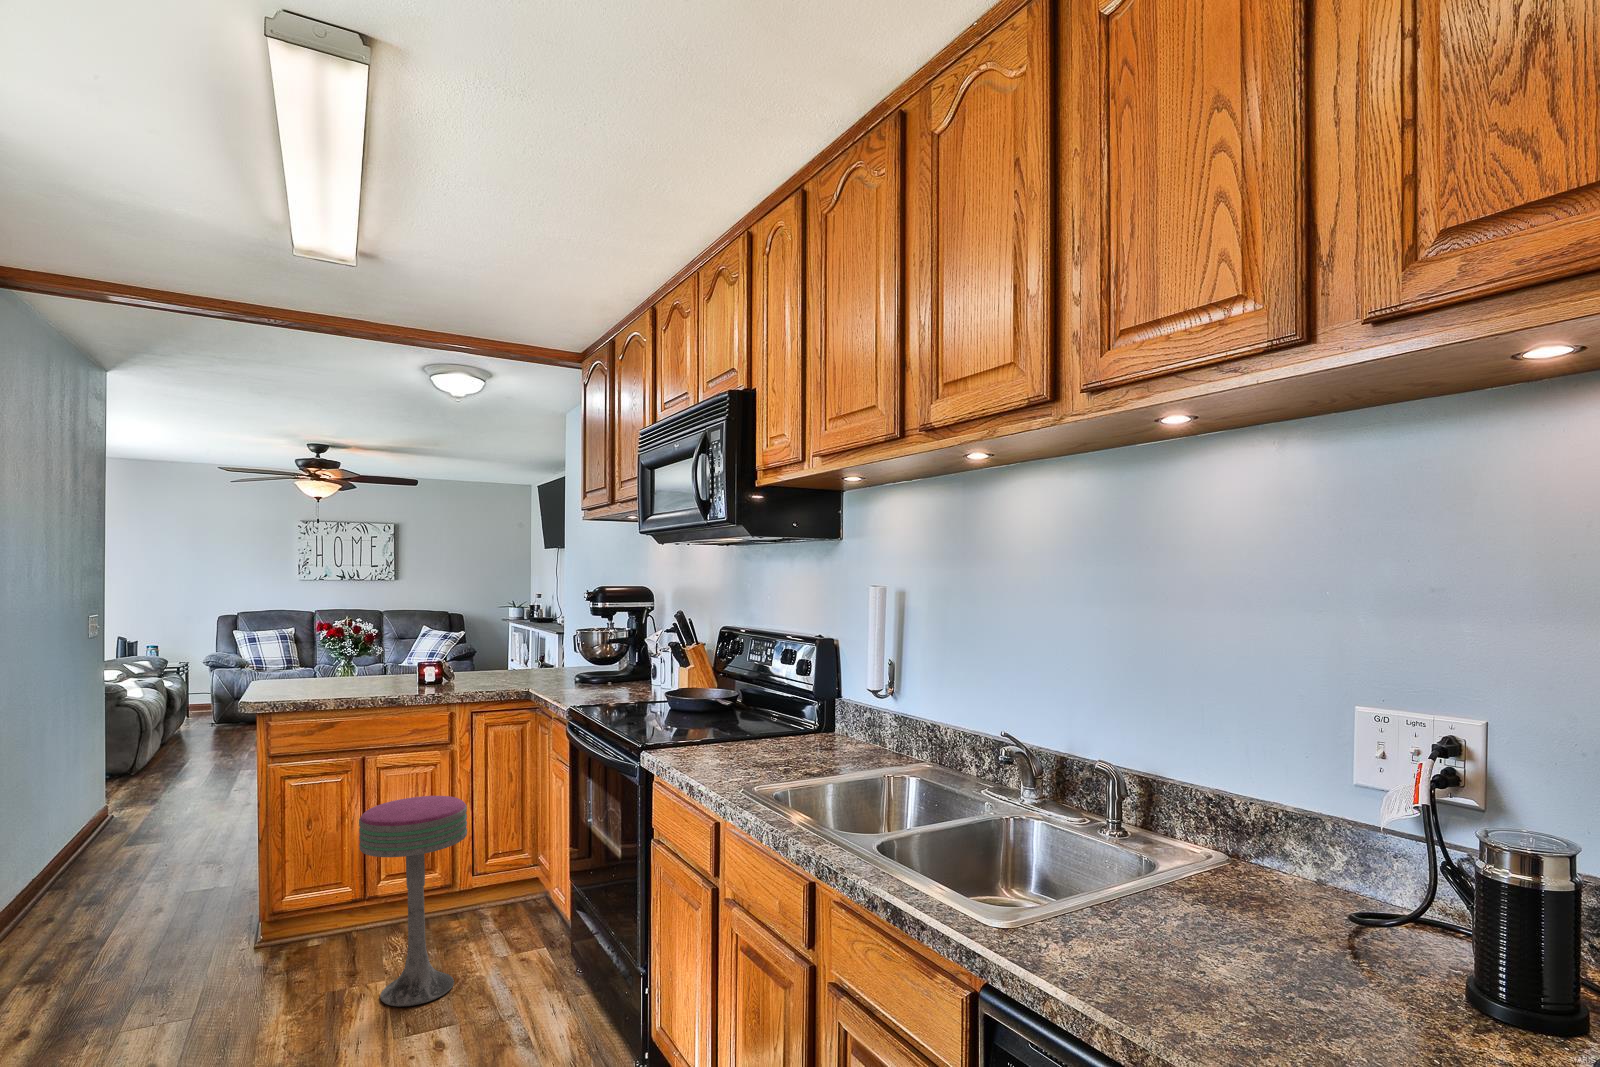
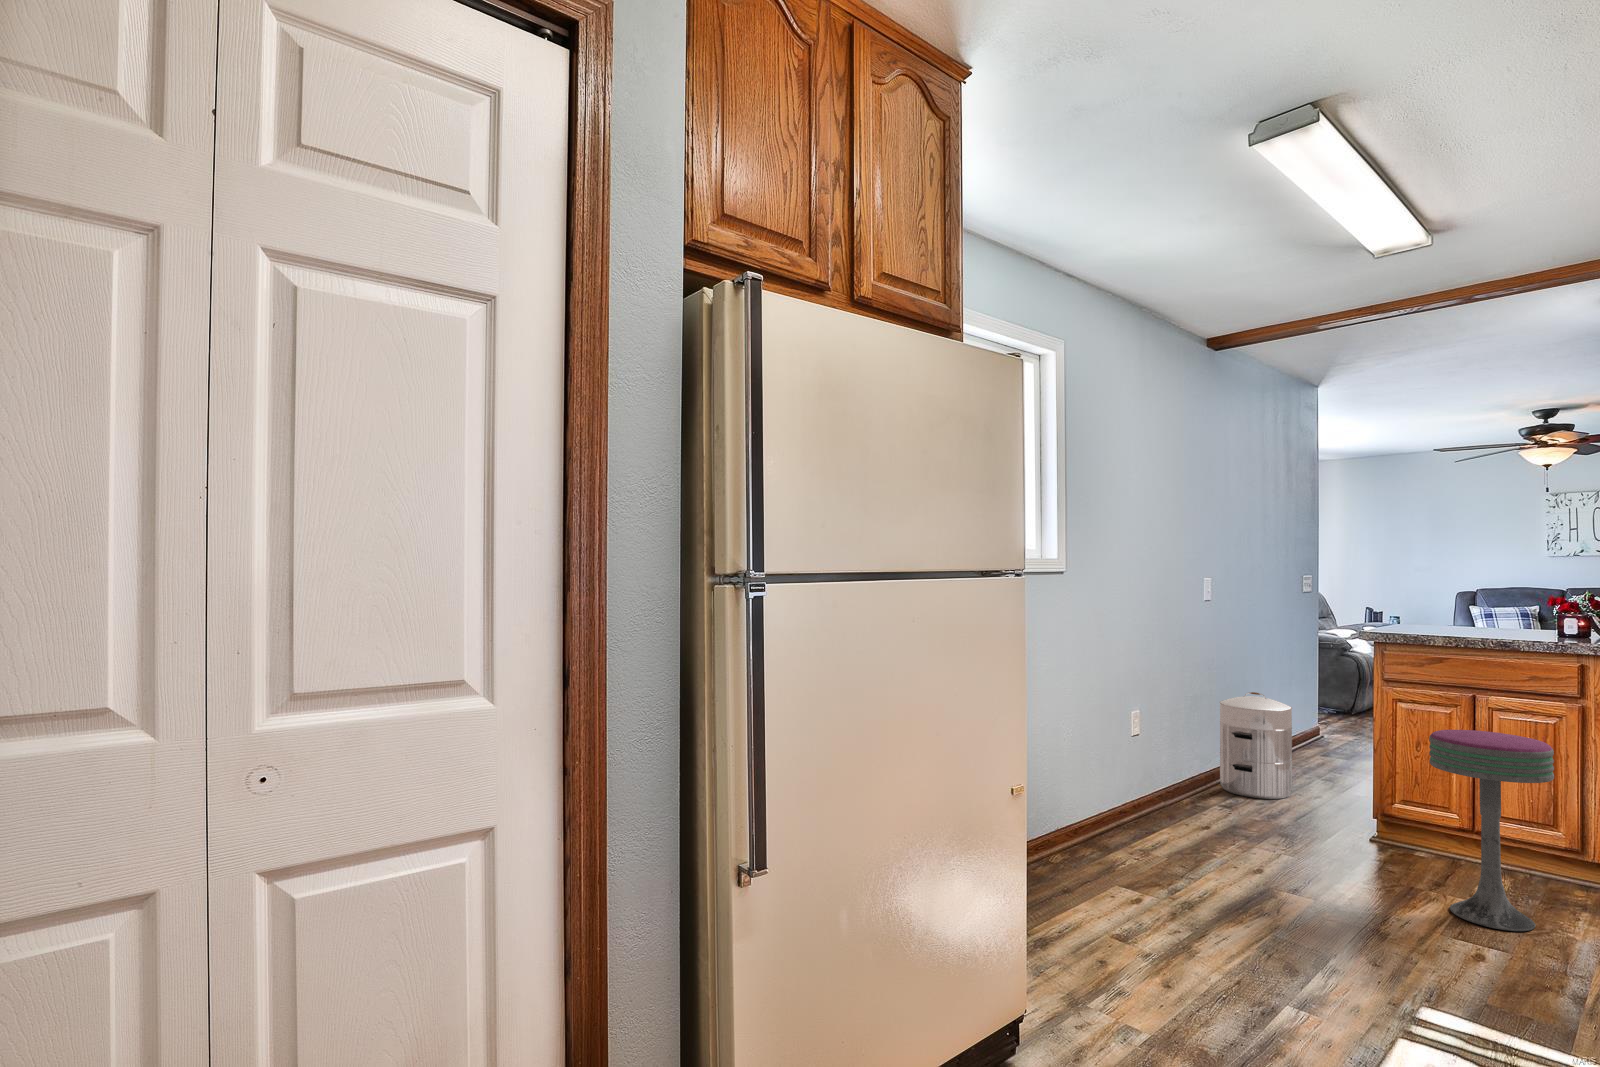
waste bin: none [21,806,133,957] -> present [1220,692,1292,799]

